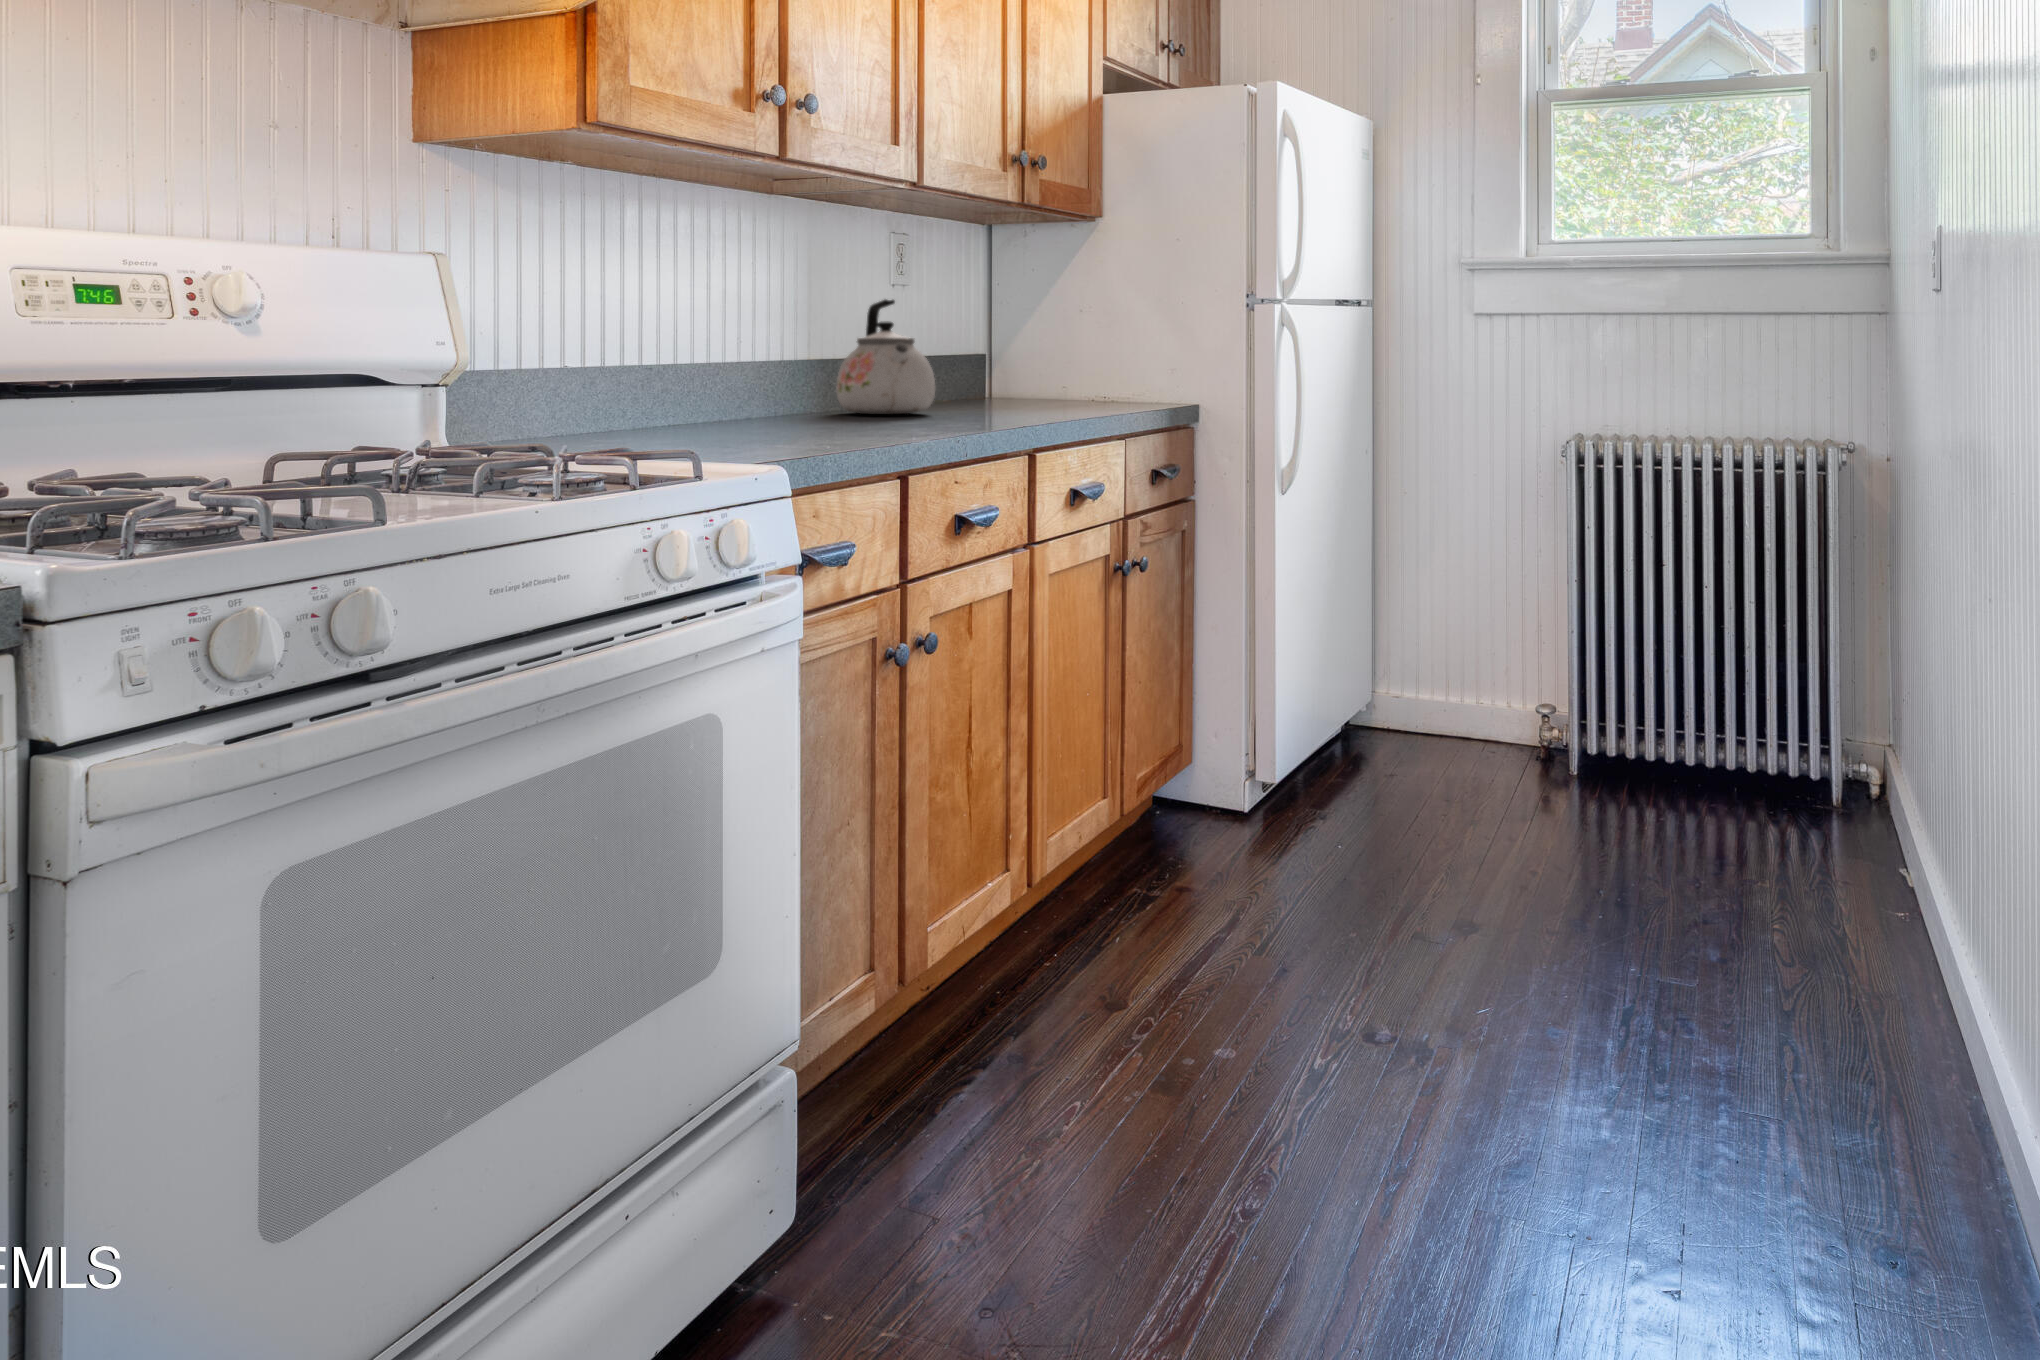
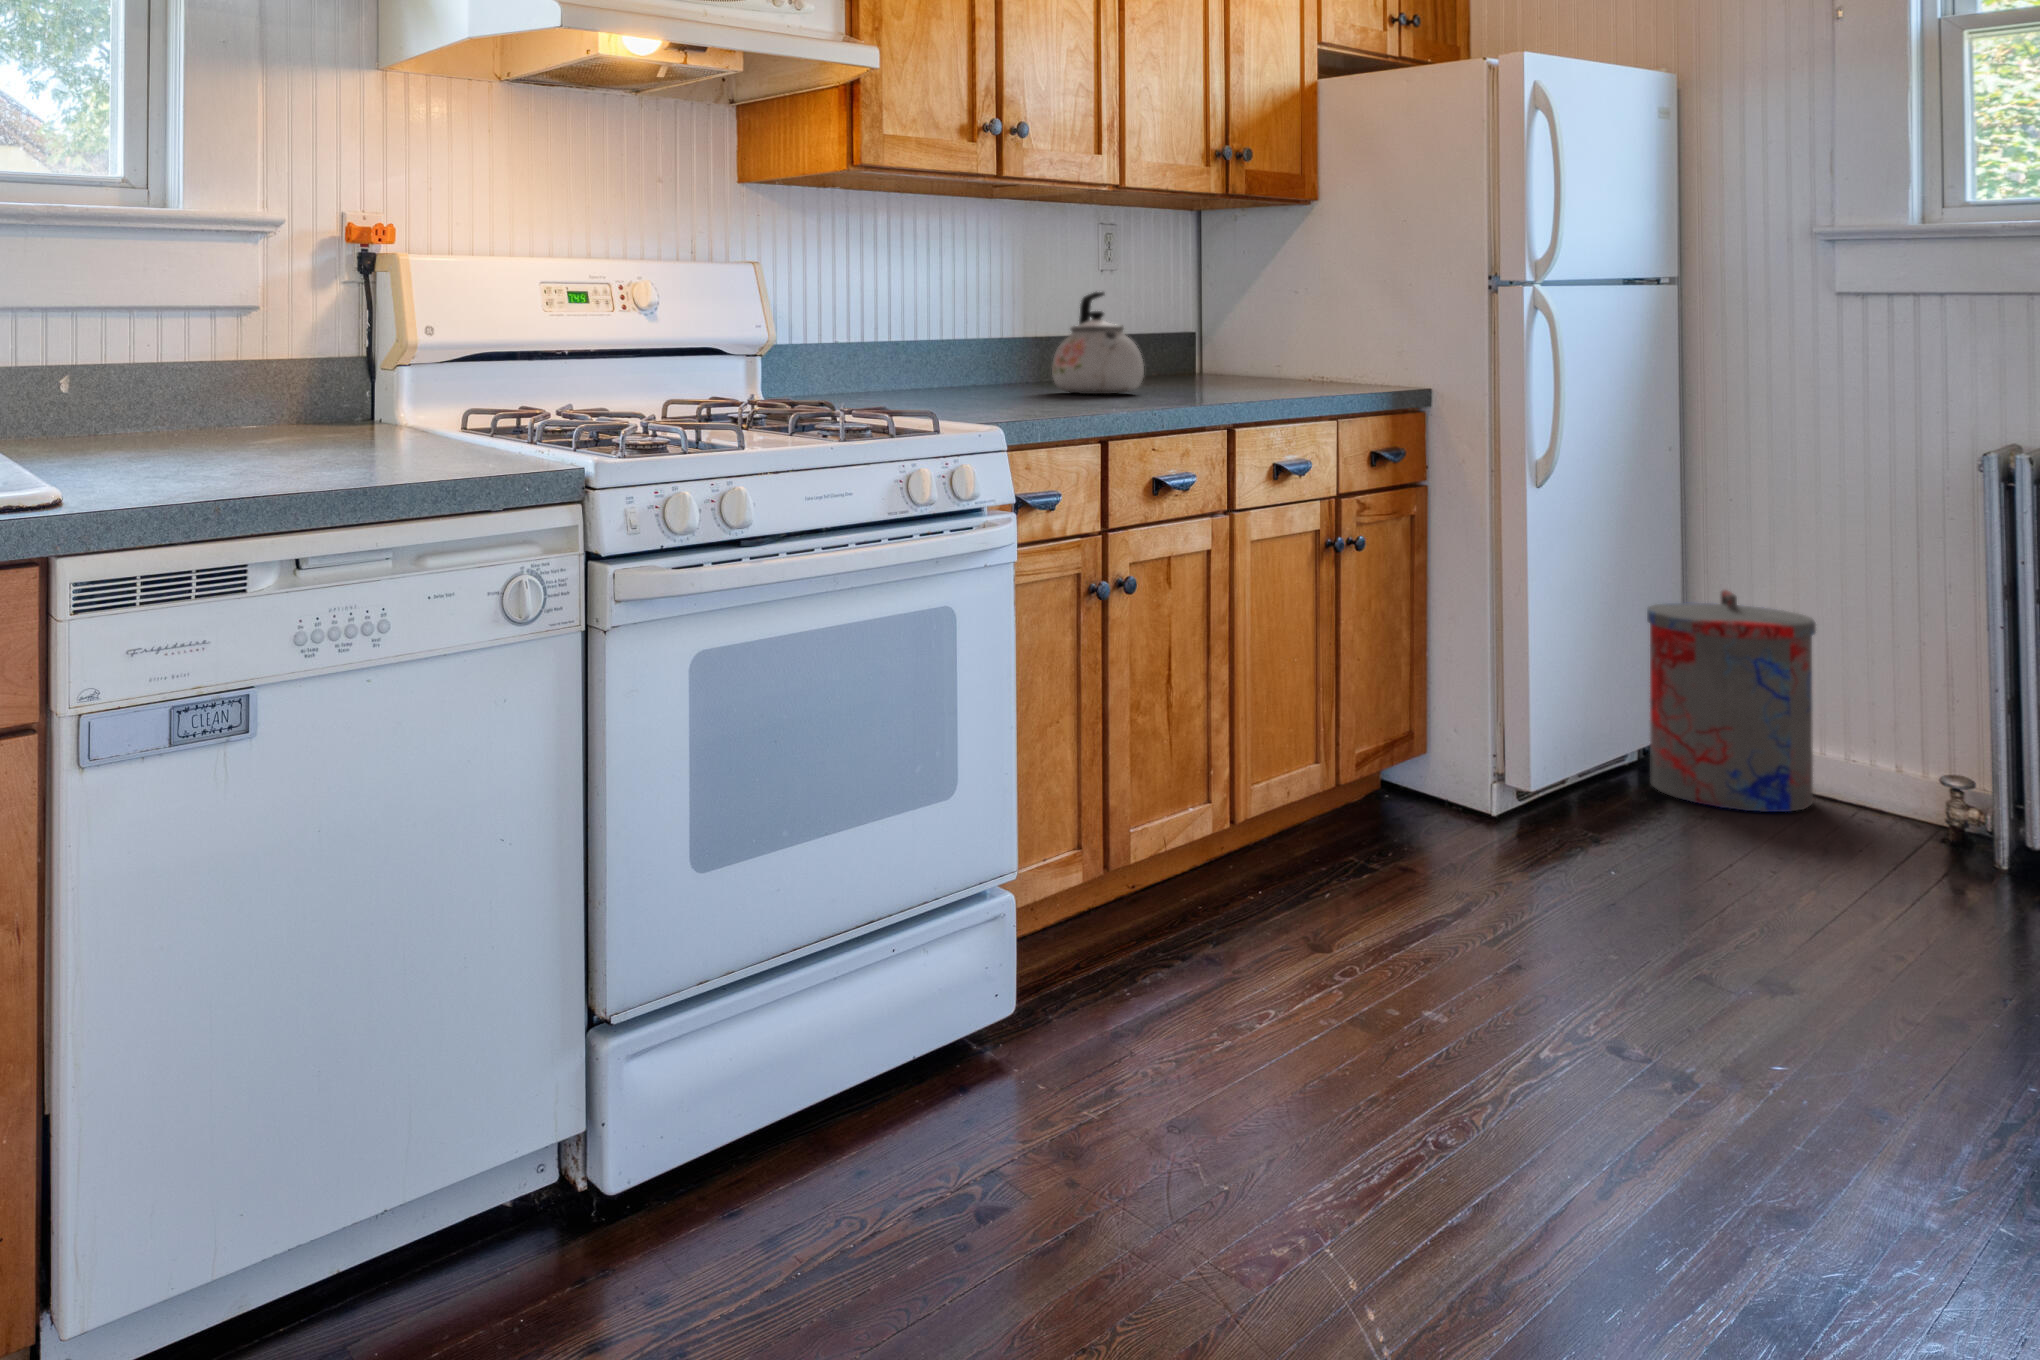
trash can: none [1362,583,1486,783] -> present [1647,589,1816,812]

